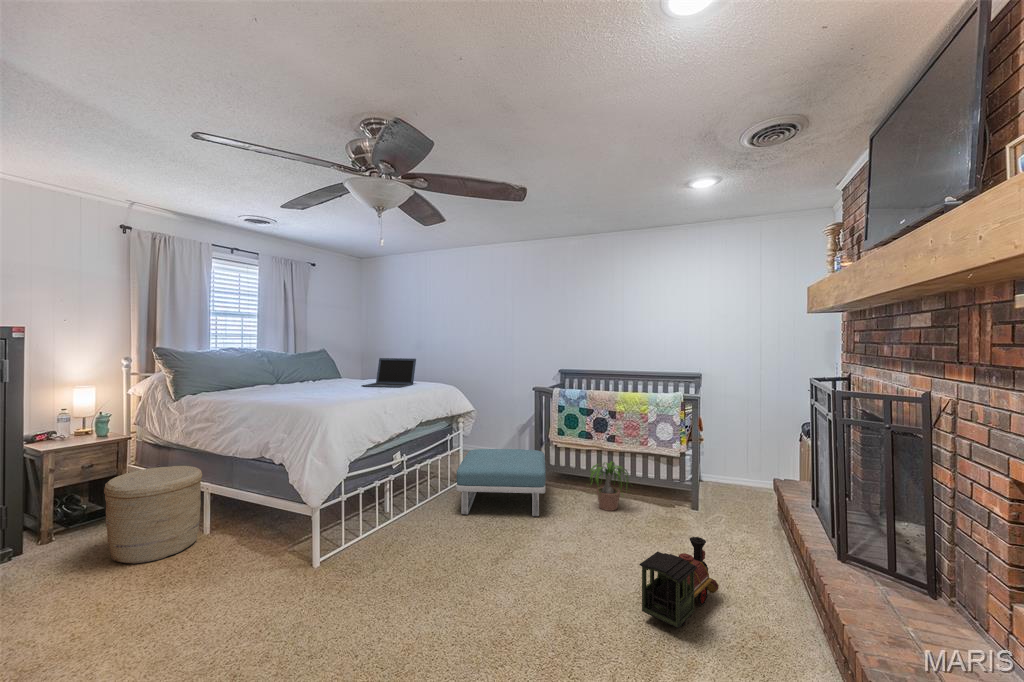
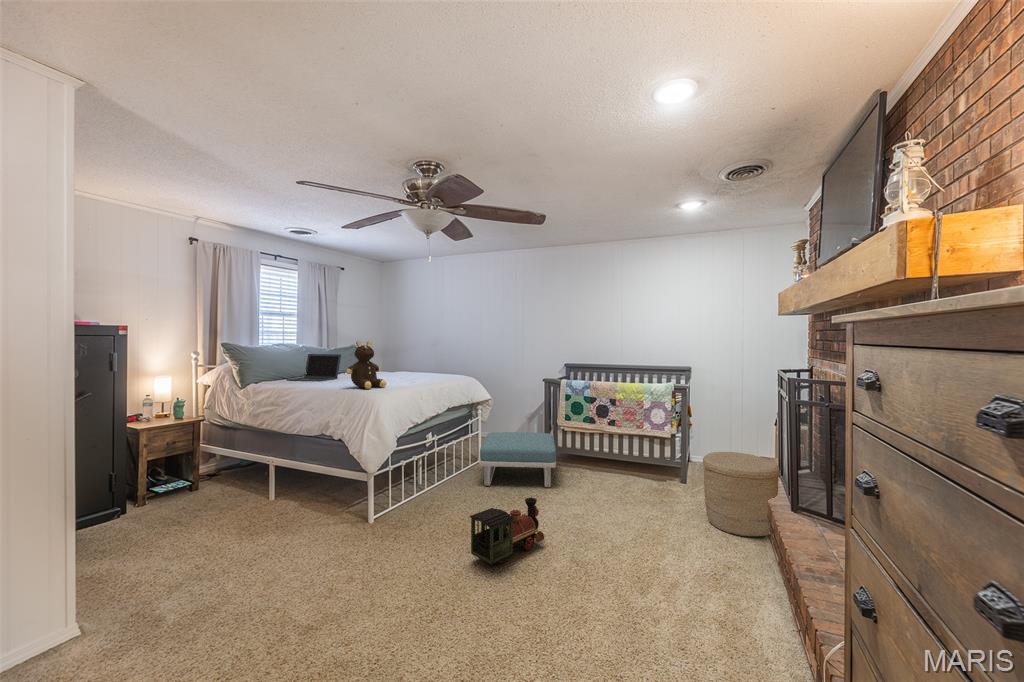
teddy bear: none [292,345,342,402] -> present [346,341,387,389]
laptop: present [362,358,416,388] -> present [286,354,341,381]
potted plant: present [590,461,629,511] -> none [588,442,635,483]
woven basket: present [104,466,202,564] -> present [703,452,780,536]
toy train: present [639,537,719,628] -> present [469,498,545,565]

